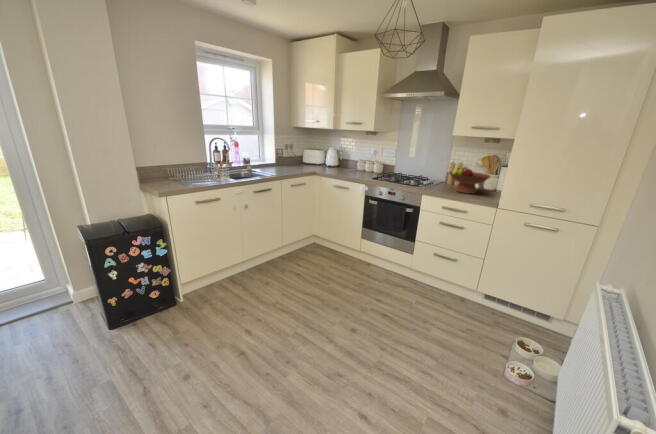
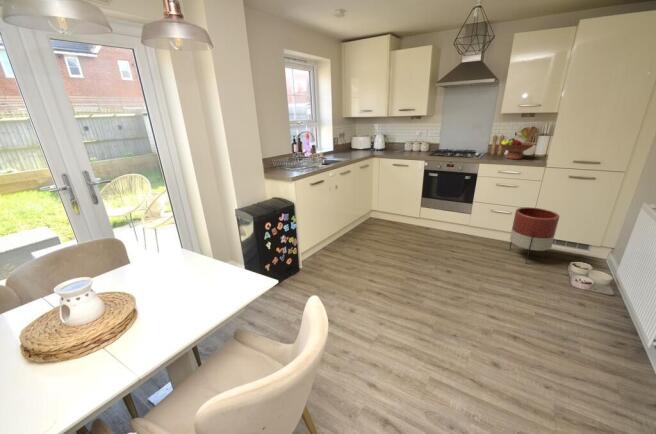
planter: none [447,257,507,332] -> present [510,207,559,263]

